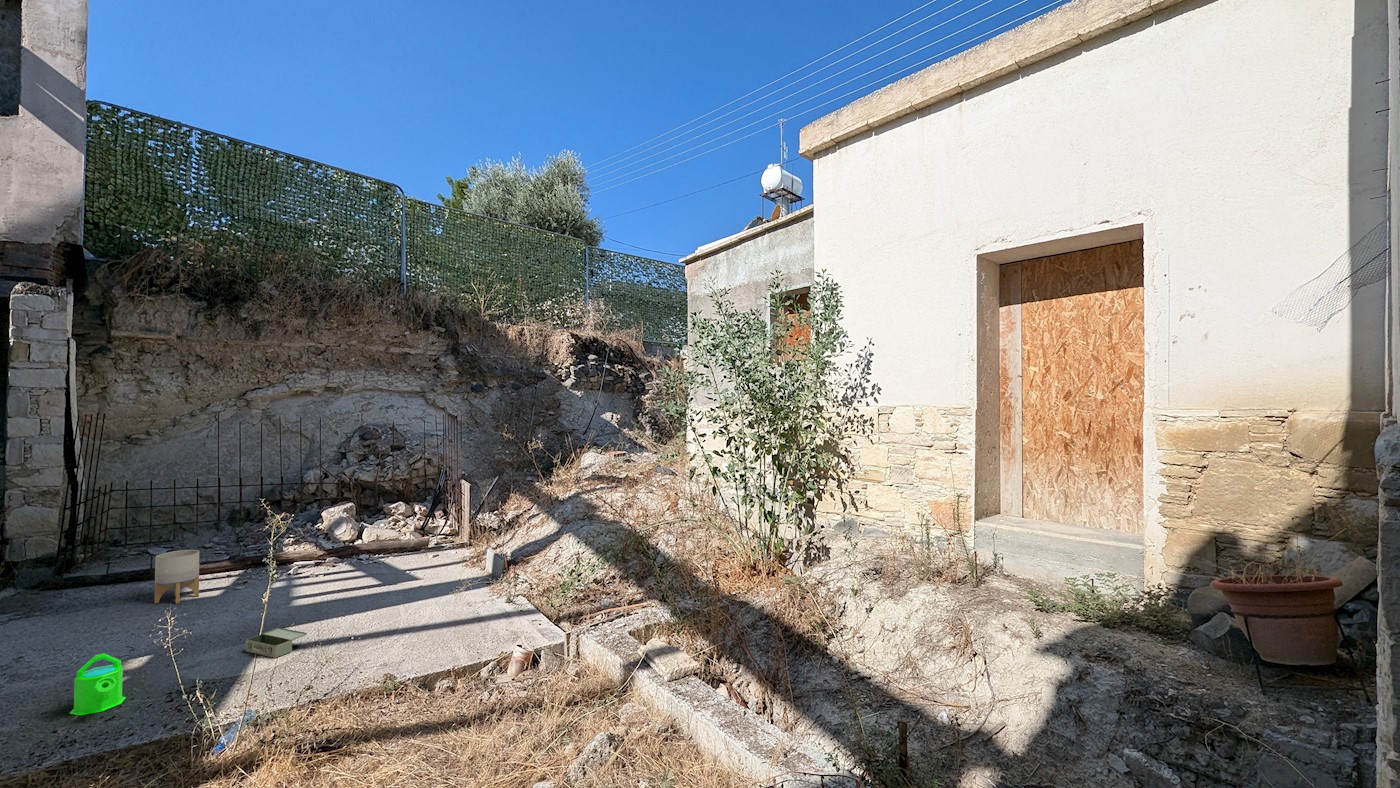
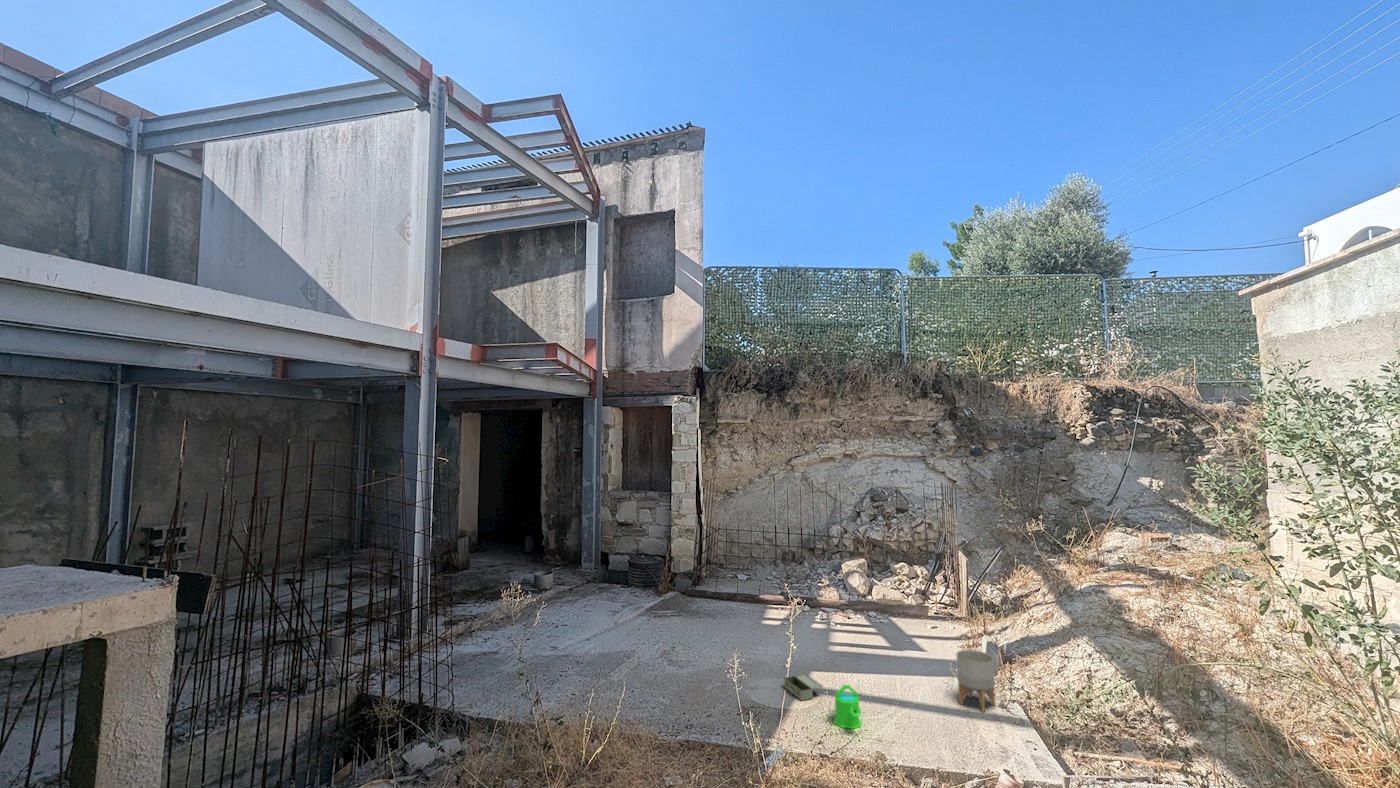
planter: present [155,550,199,604] -> present [956,650,995,712]
watering can: present [70,653,126,716] -> present [834,685,861,729]

